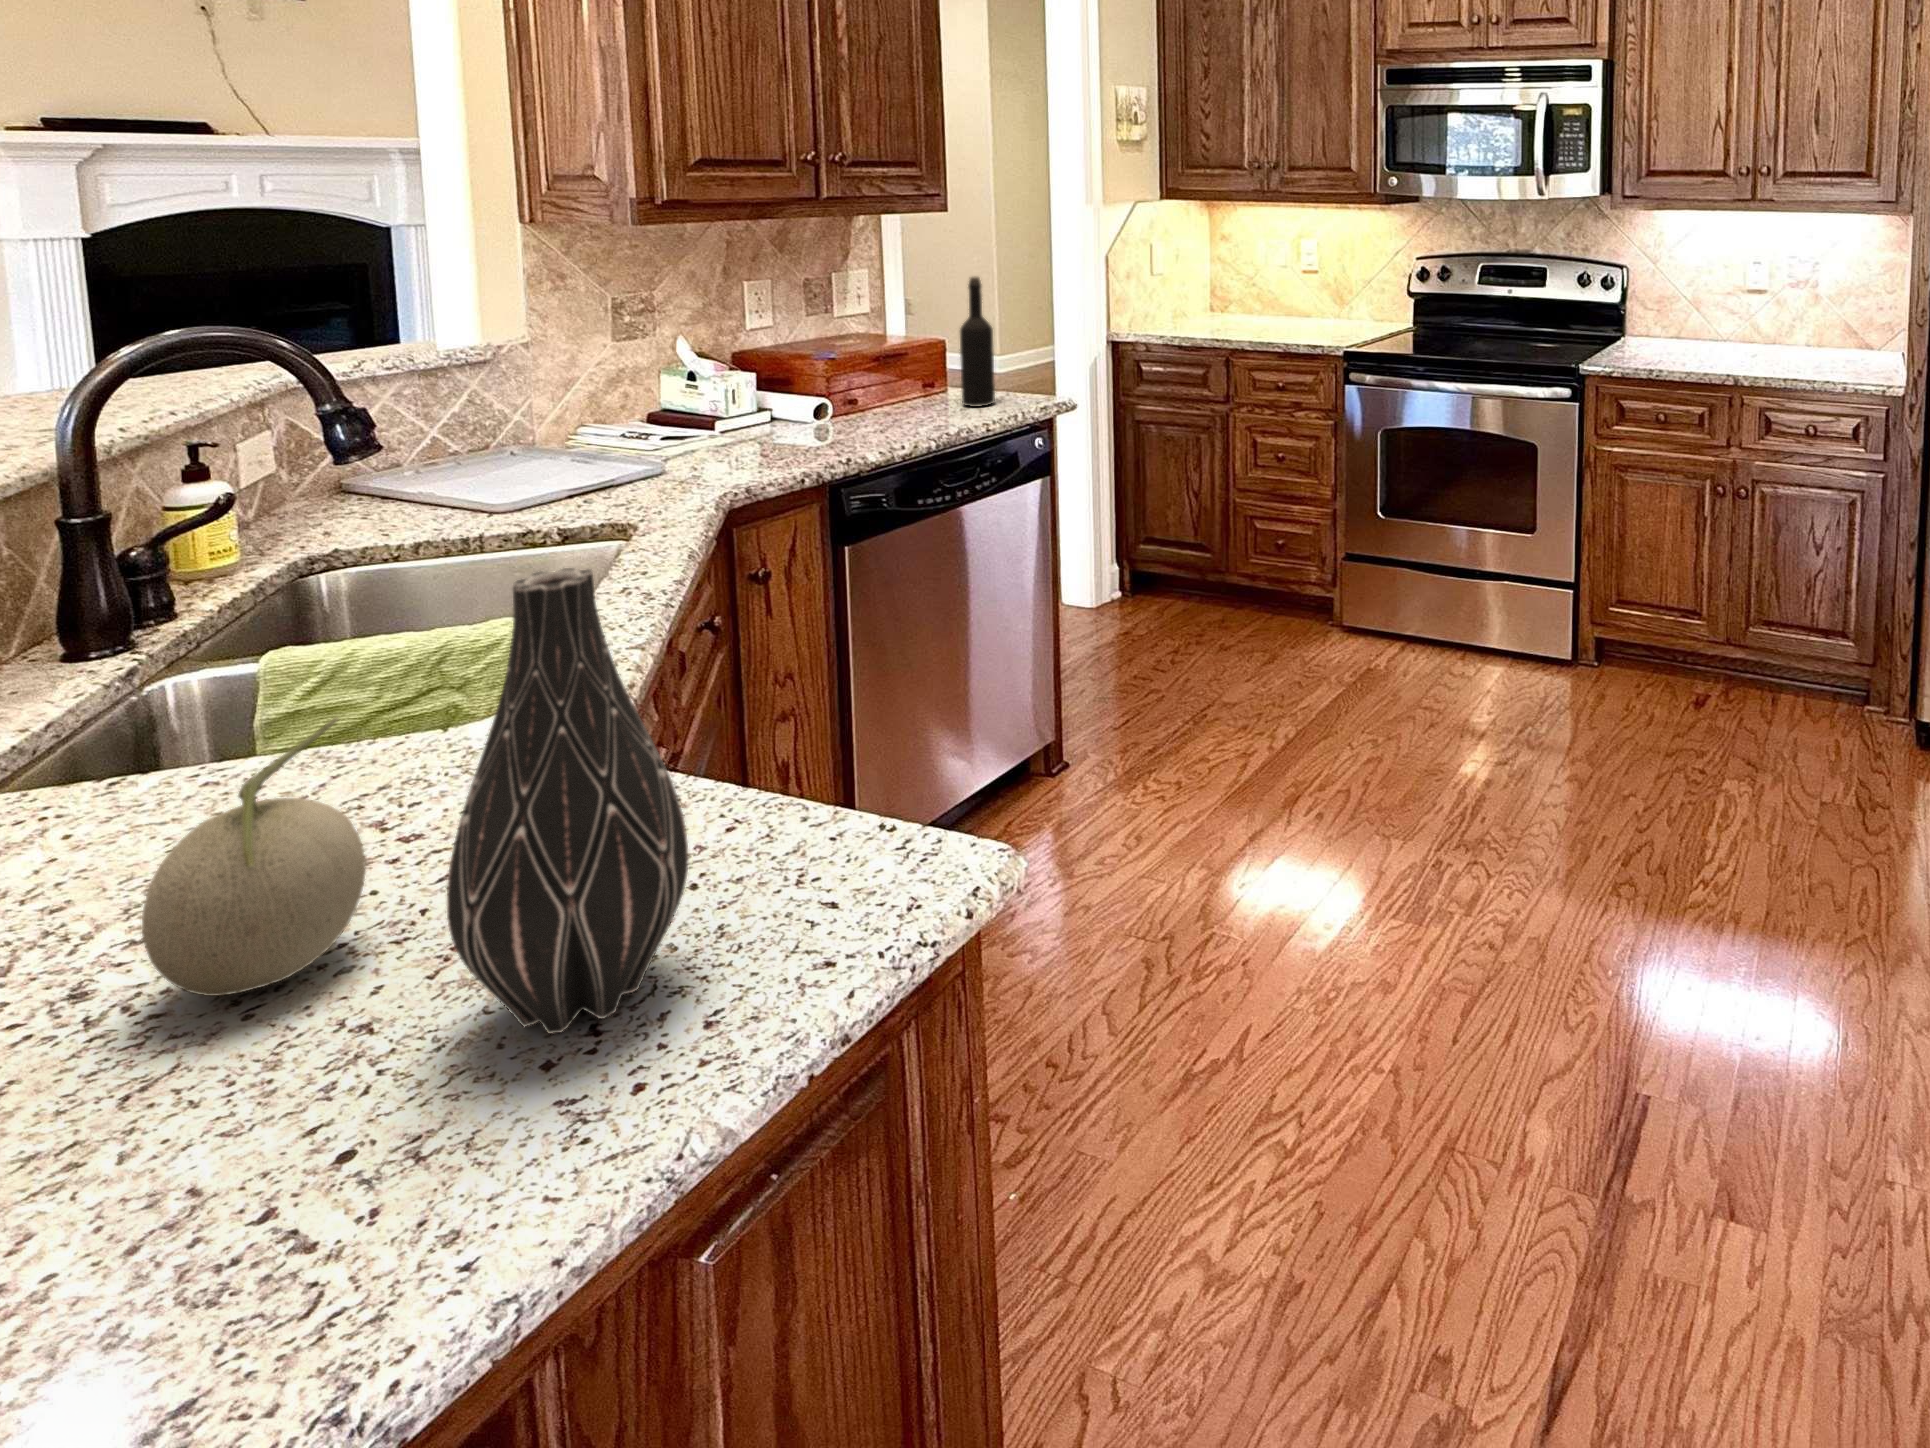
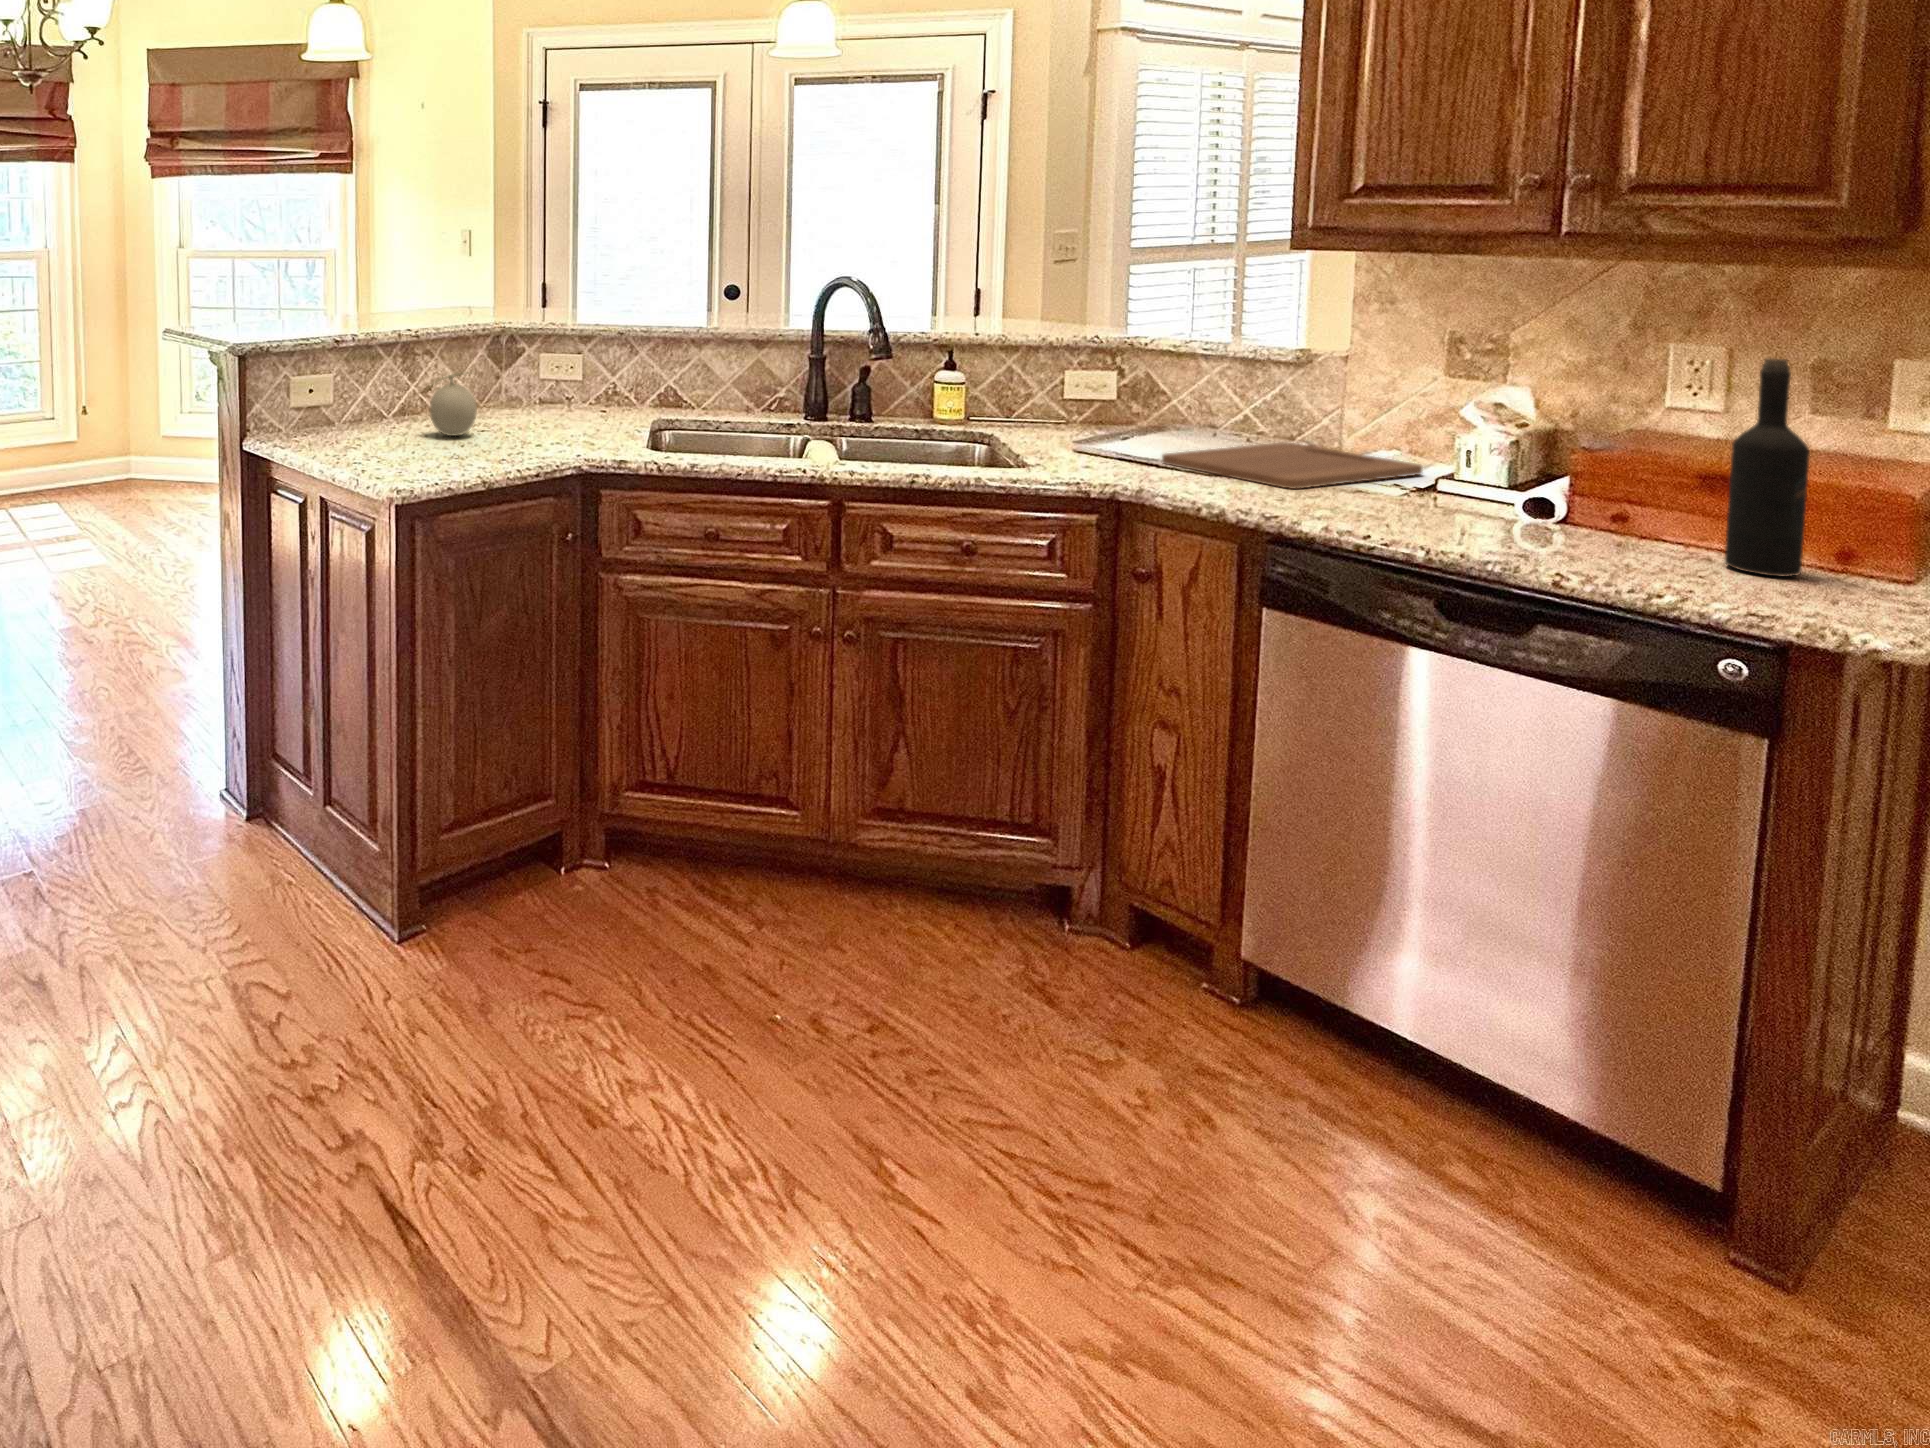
cutting board: none [504,425,749,485] -> present [1162,443,1423,489]
vase: present [447,568,688,1034] -> none [353,316,413,452]

